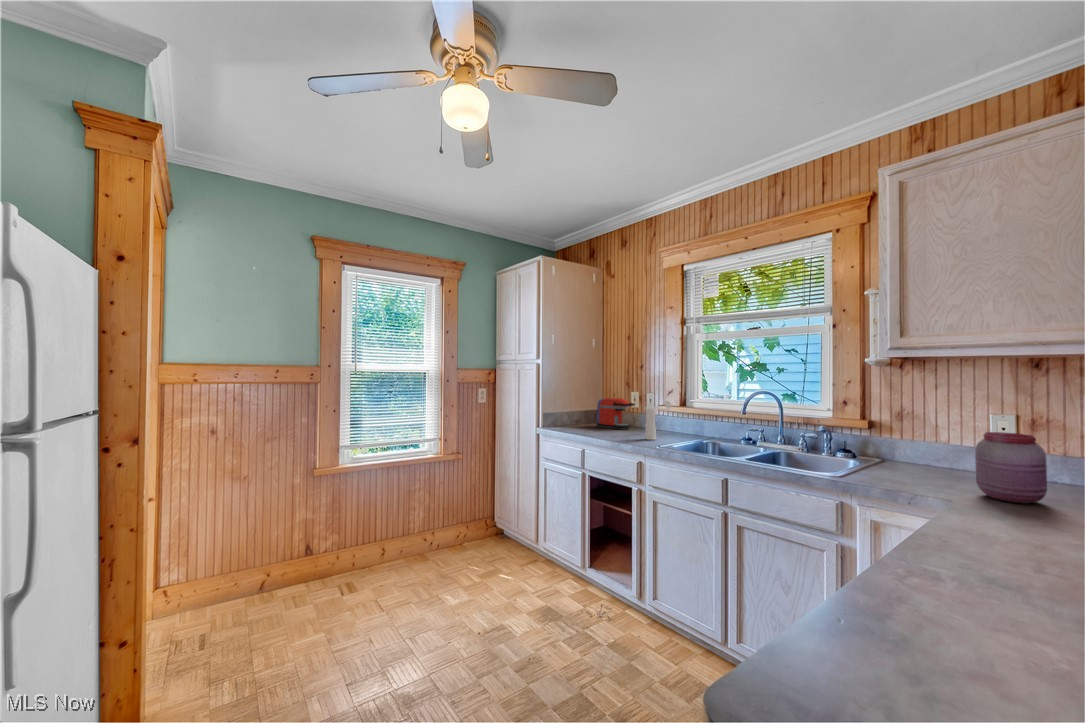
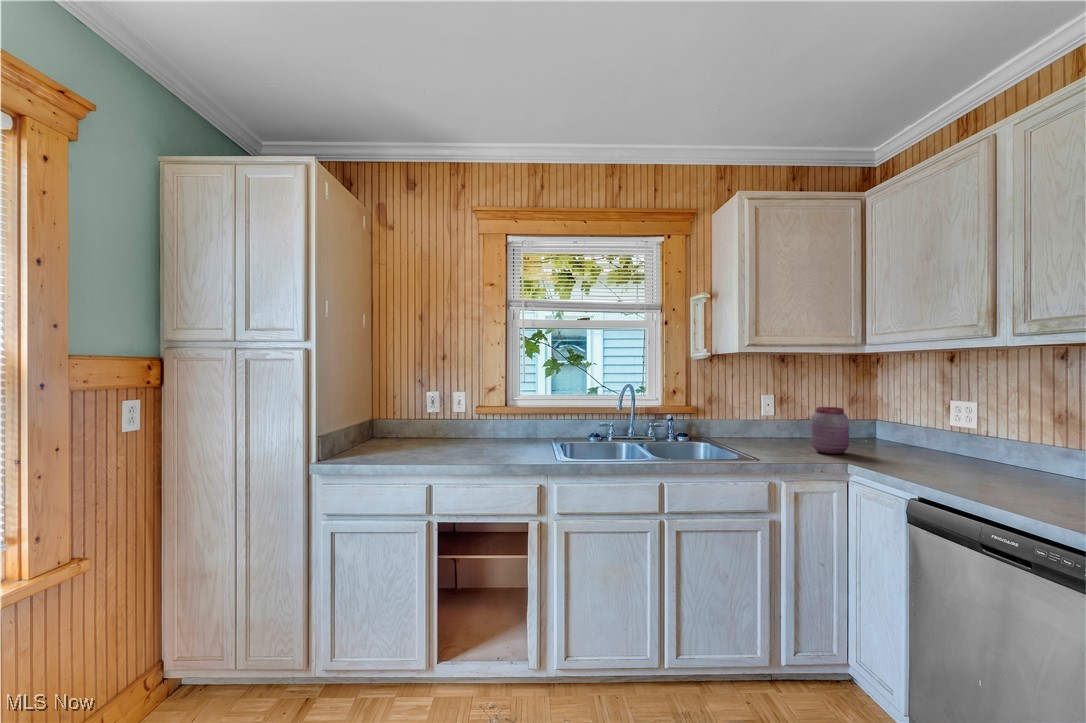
coffee maker: present [597,398,635,429] -> none [389,403,453,448]
pepper mill: present [645,401,672,440] -> none [510,401,532,454]

